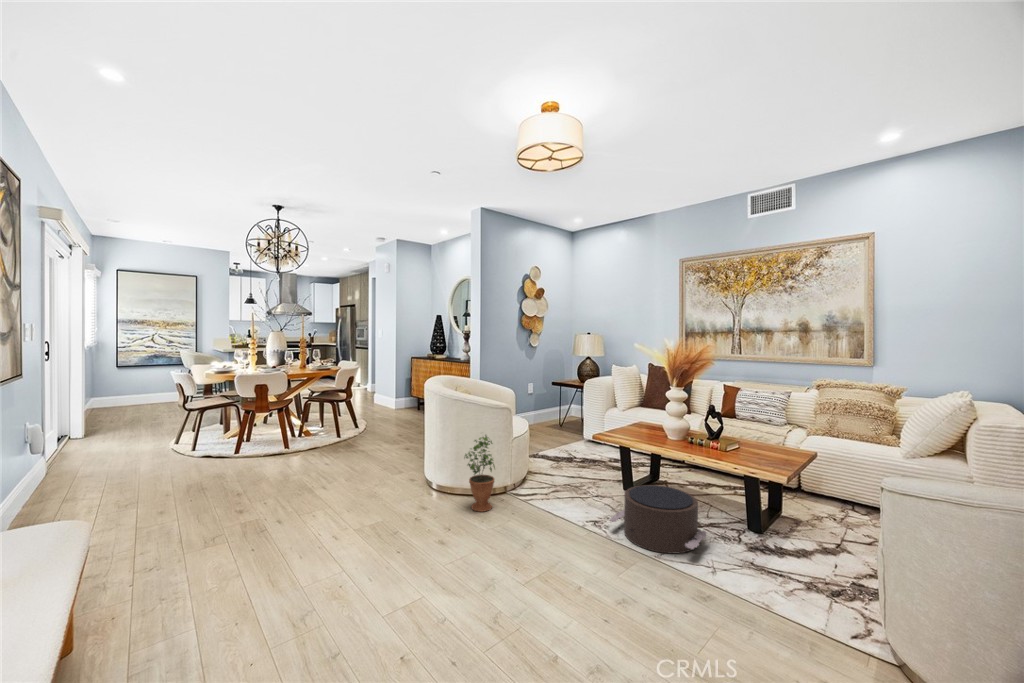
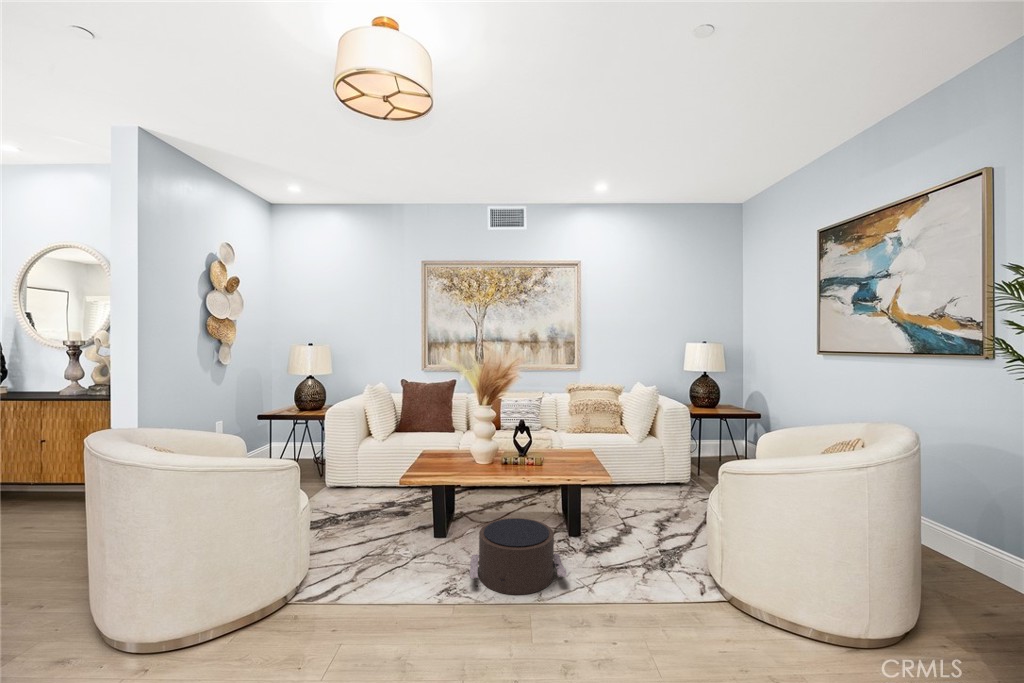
potted plant: present [465,435,495,512] -> none [251,514,304,641]

